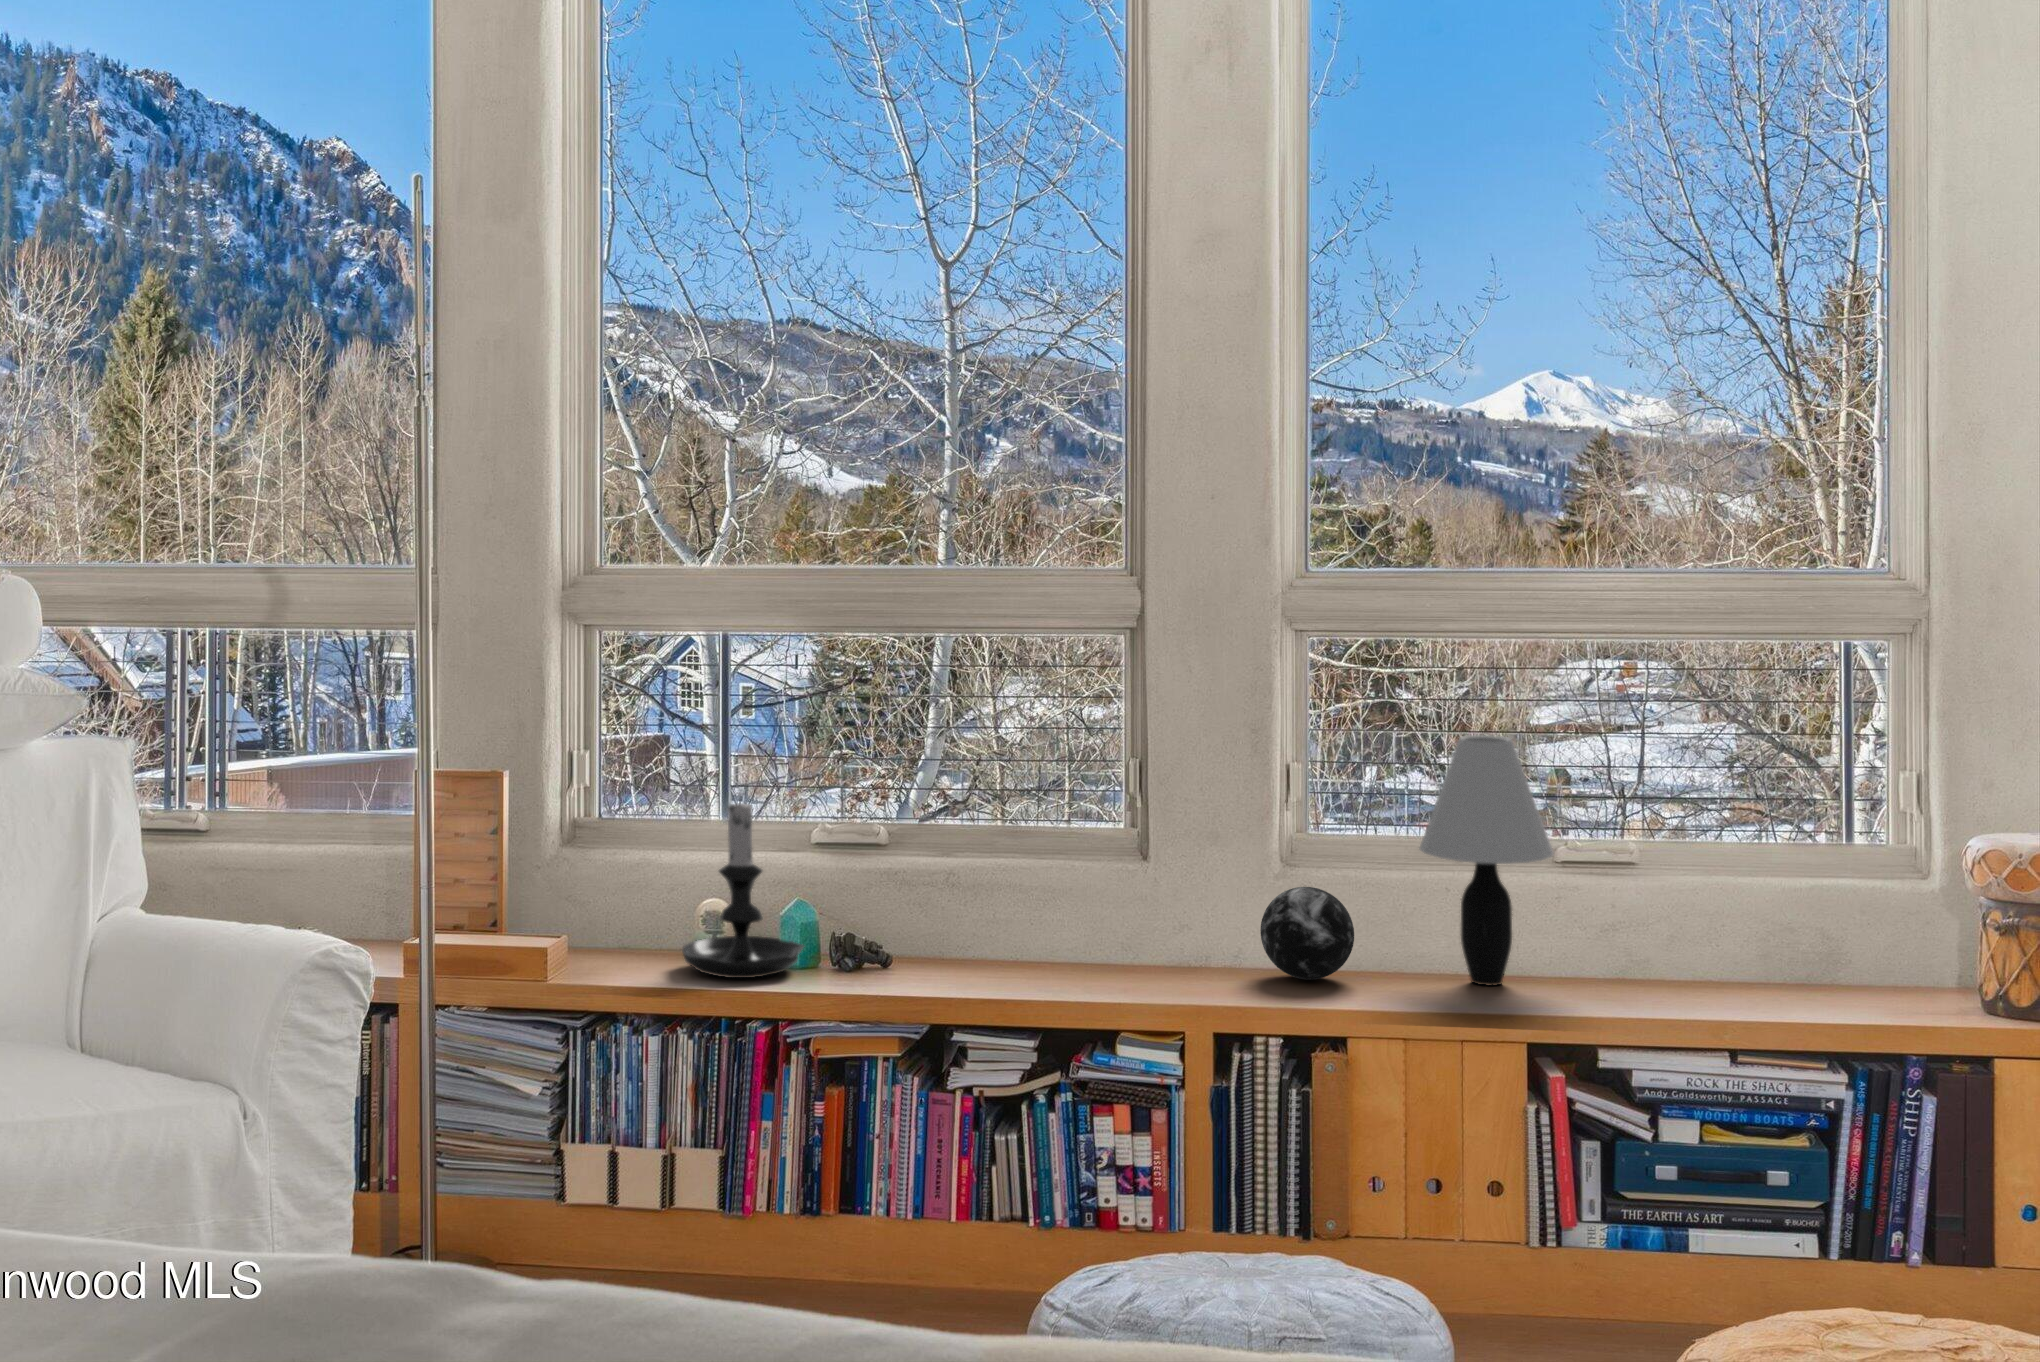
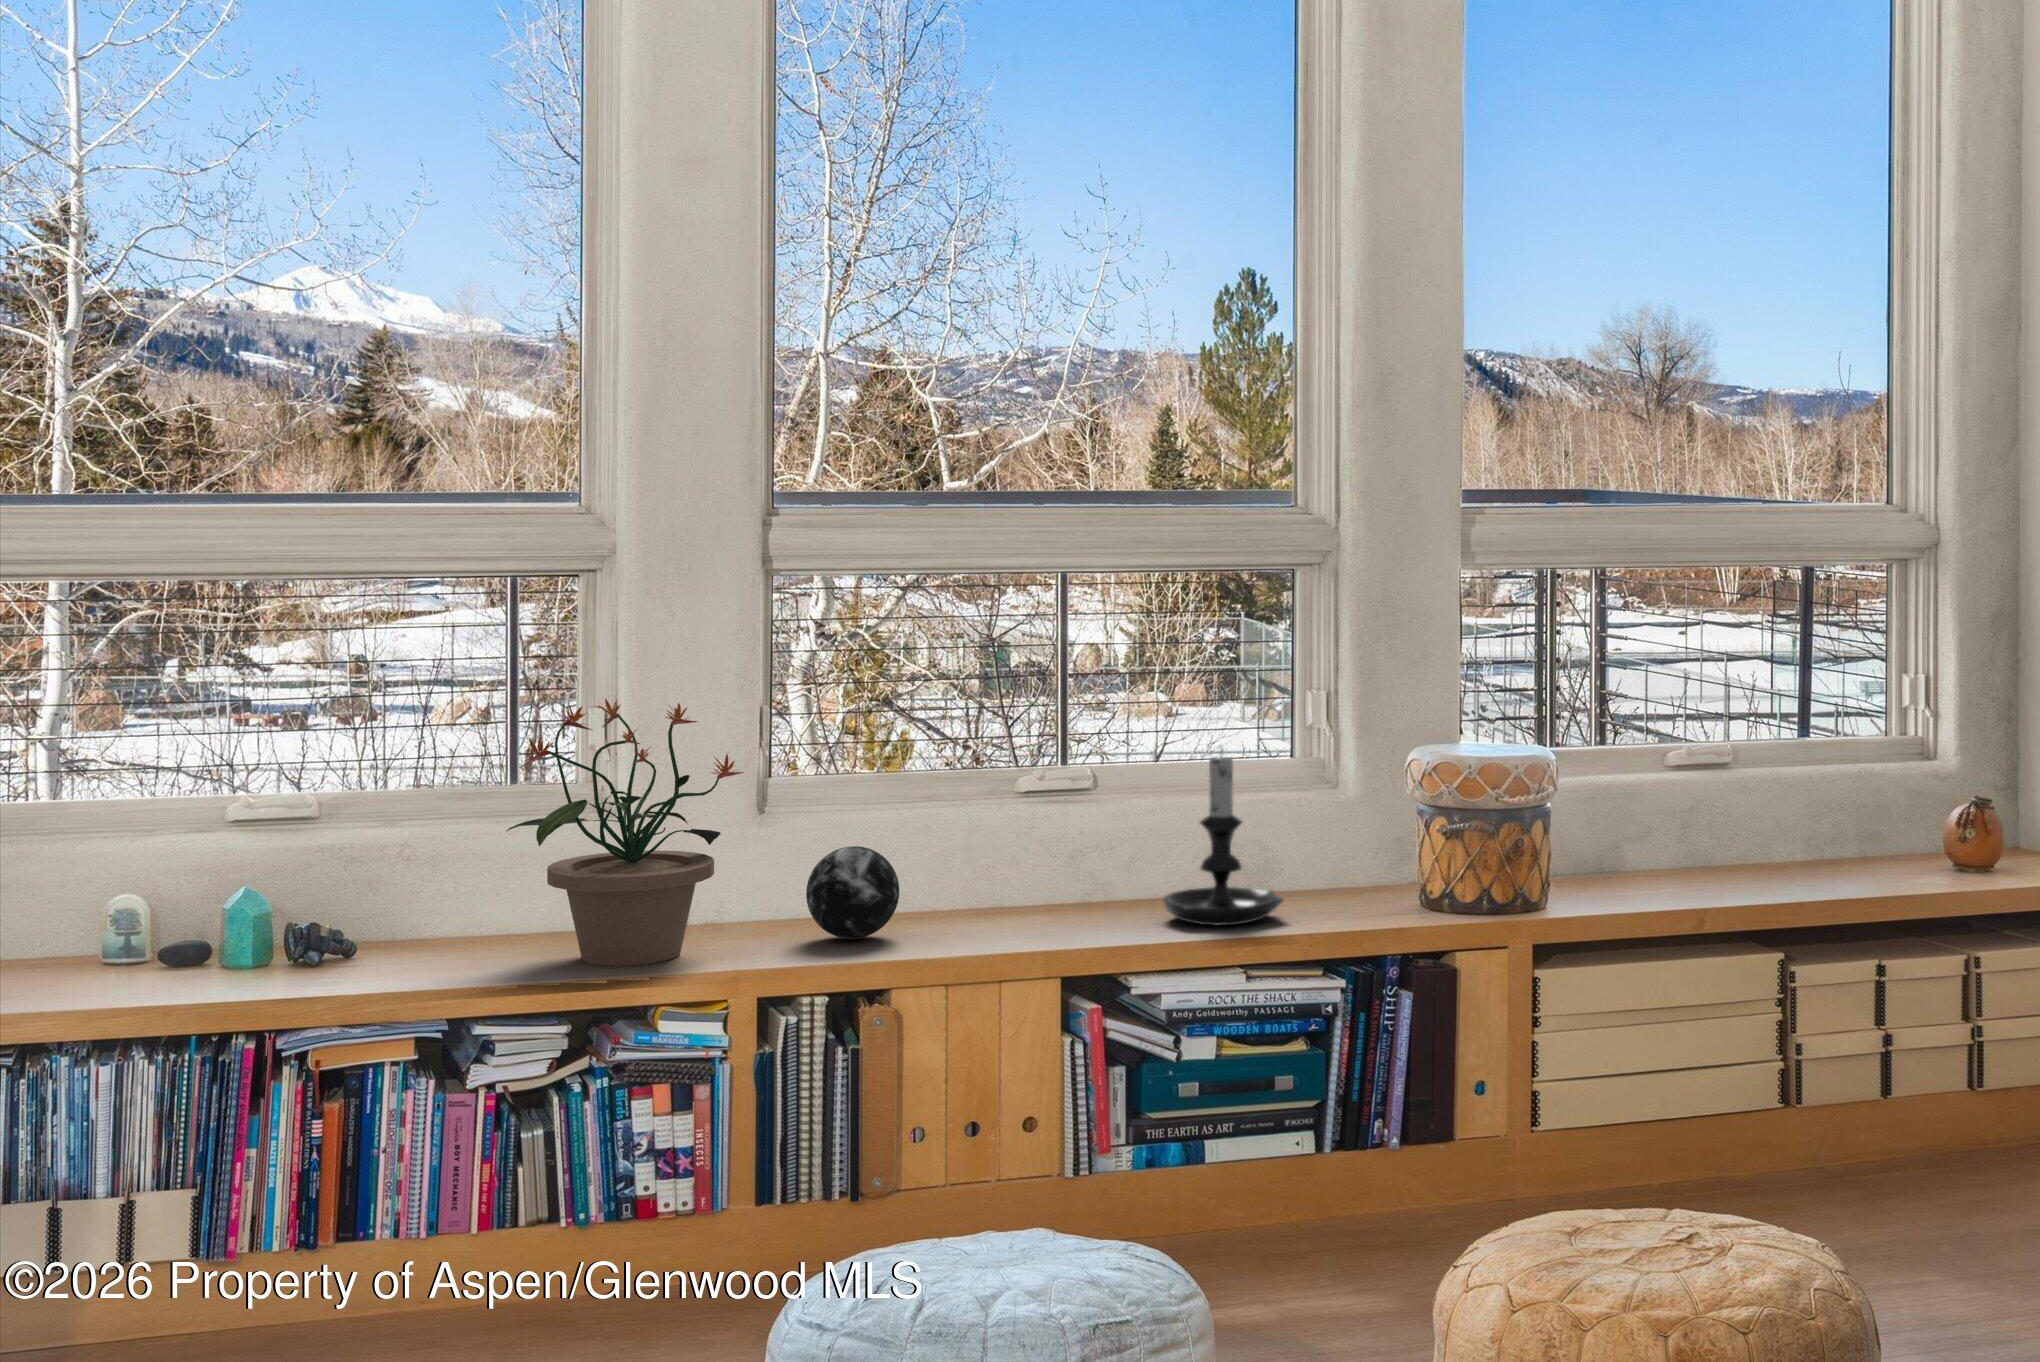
potted plant: none [978,728,1199,988] -> present [507,699,744,966]
table lamp: present [1419,735,1553,986] -> none [961,688,1086,930]
candle holder: present [682,799,804,978] -> present [1164,756,1283,926]

